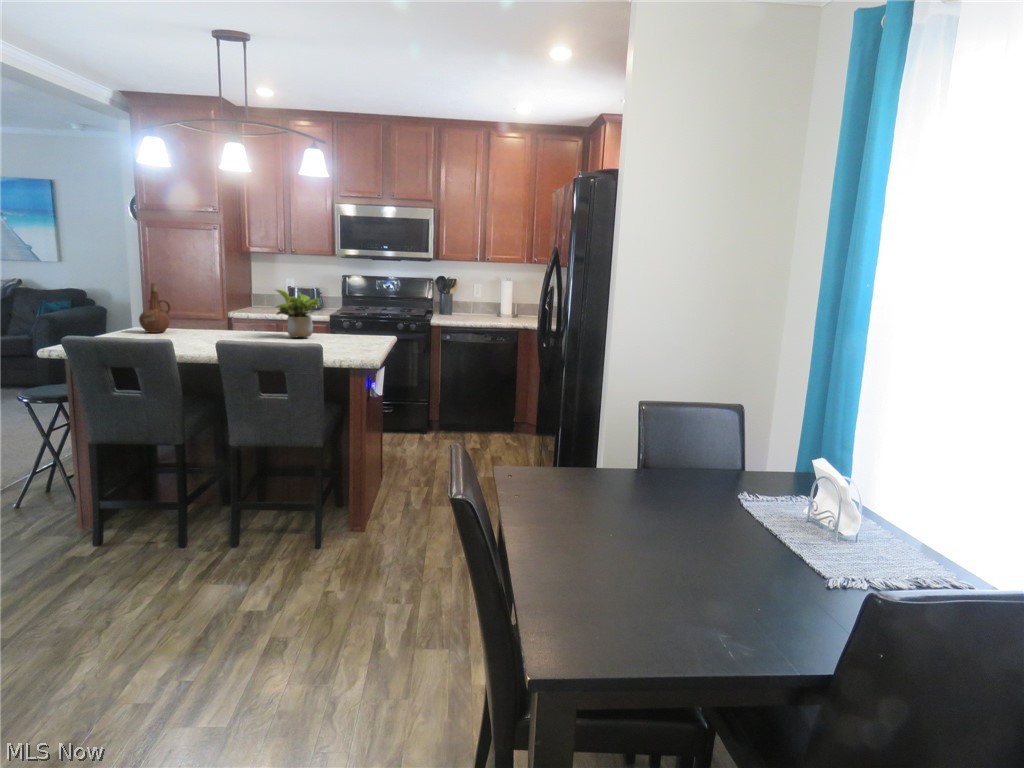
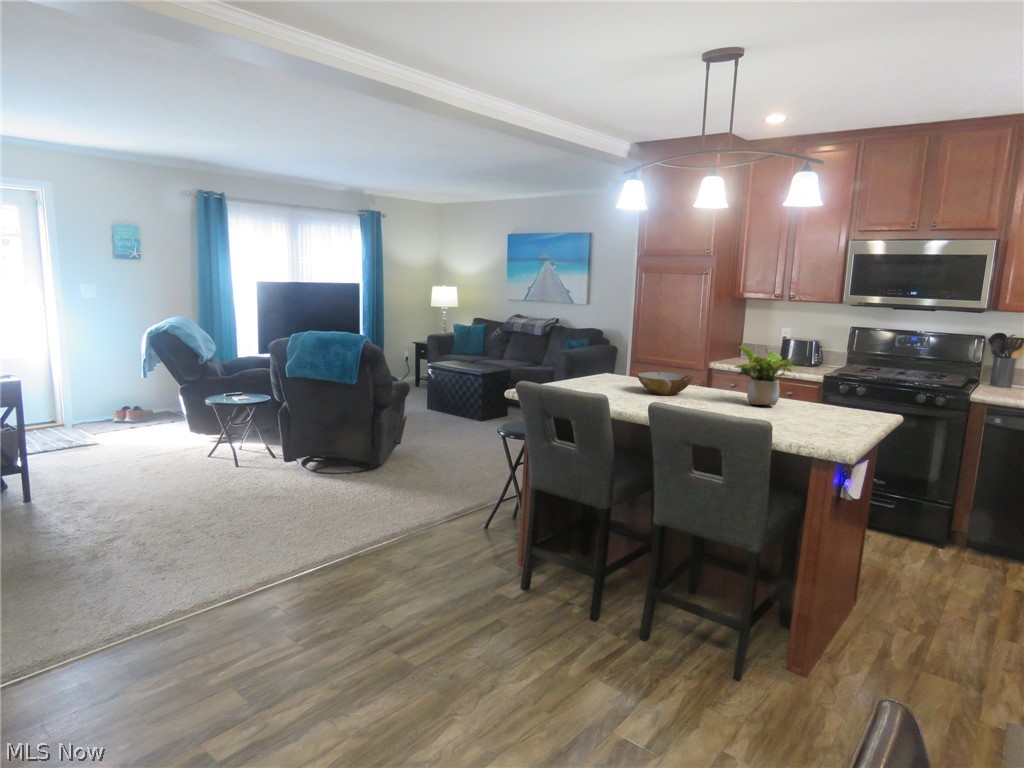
ceramic pitcher: present [139,283,171,333] -> none [603,333,633,383]
bowl: none [181,318,237,338] -> present [637,372,693,395]

